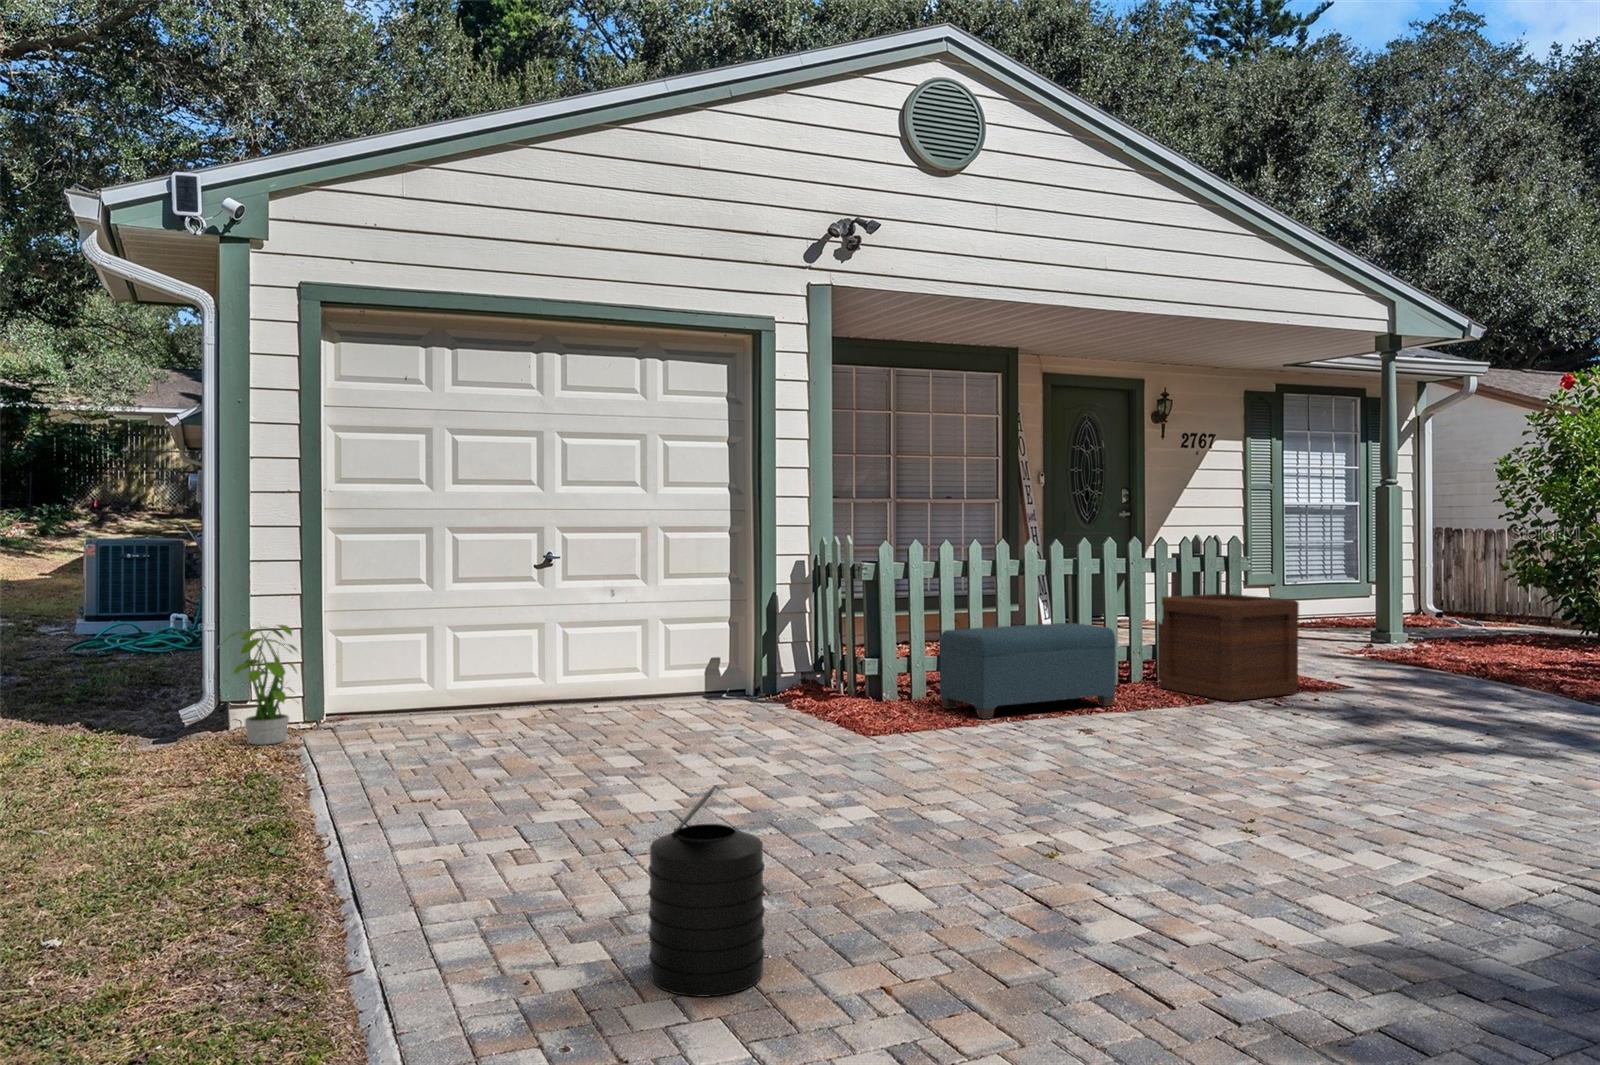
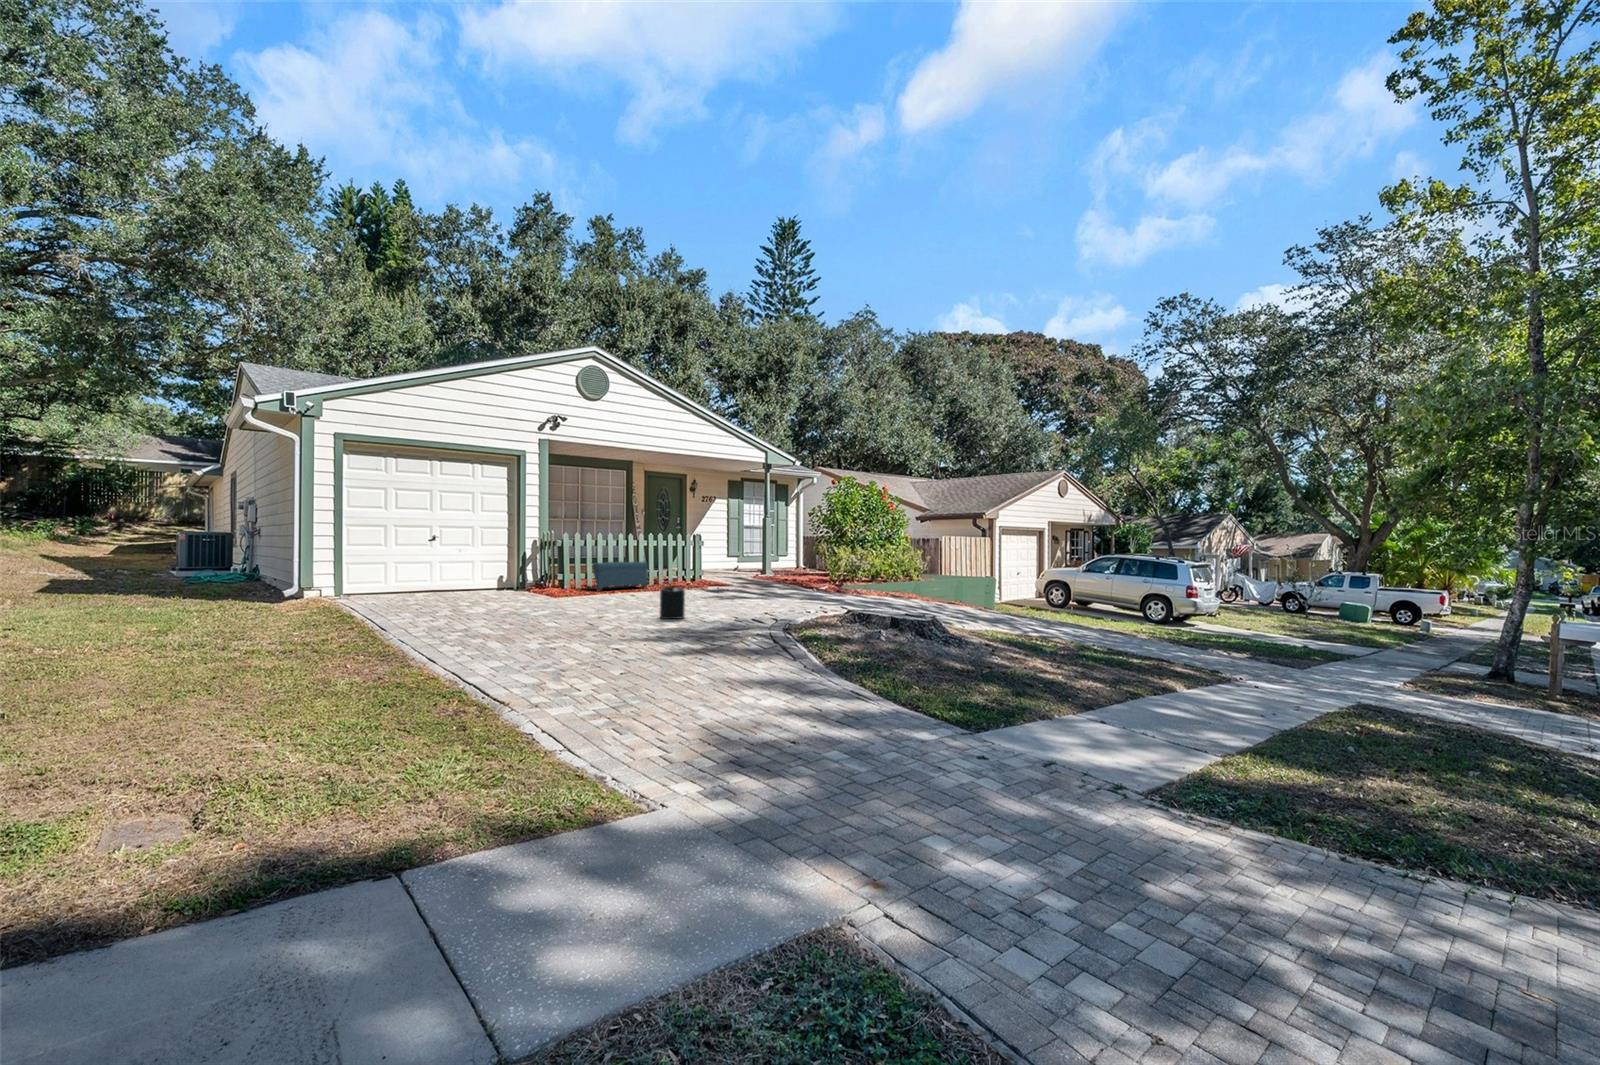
wooden crate: present [1158,594,1299,701] -> none [668,552,714,587]
potted plant: present [218,625,298,745] -> none [301,557,334,601]
trash can: present [648,785,765,997] -> present [660,580,685,619]

